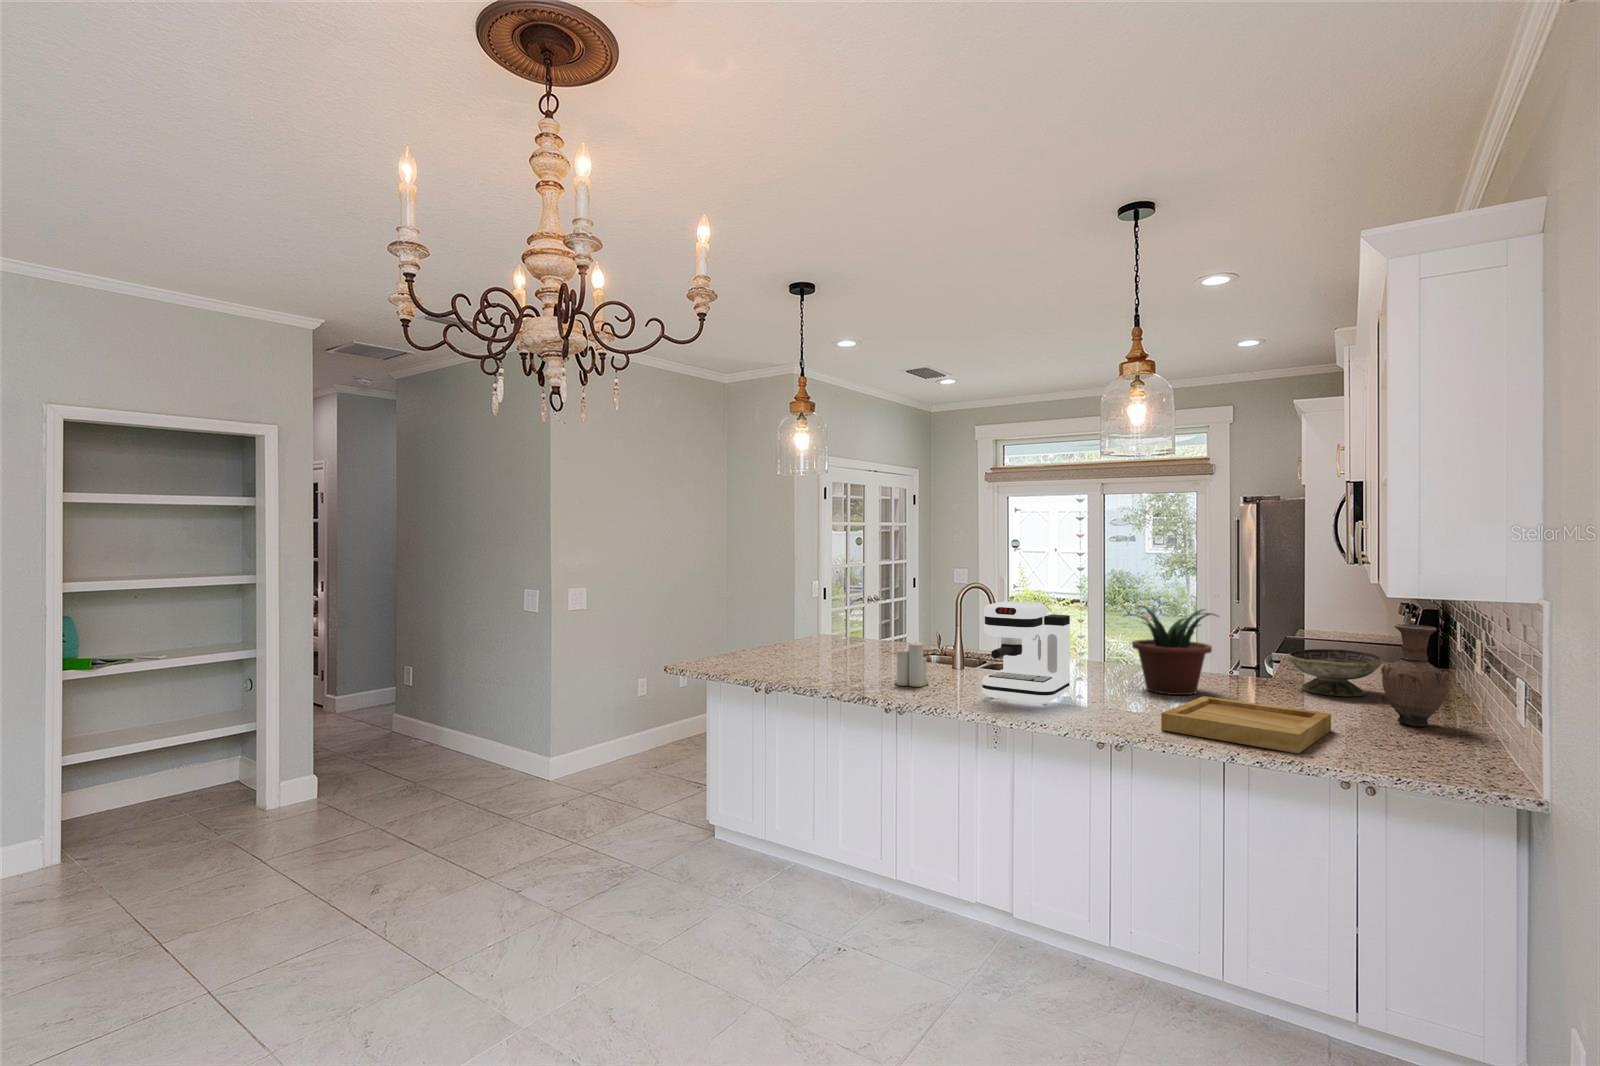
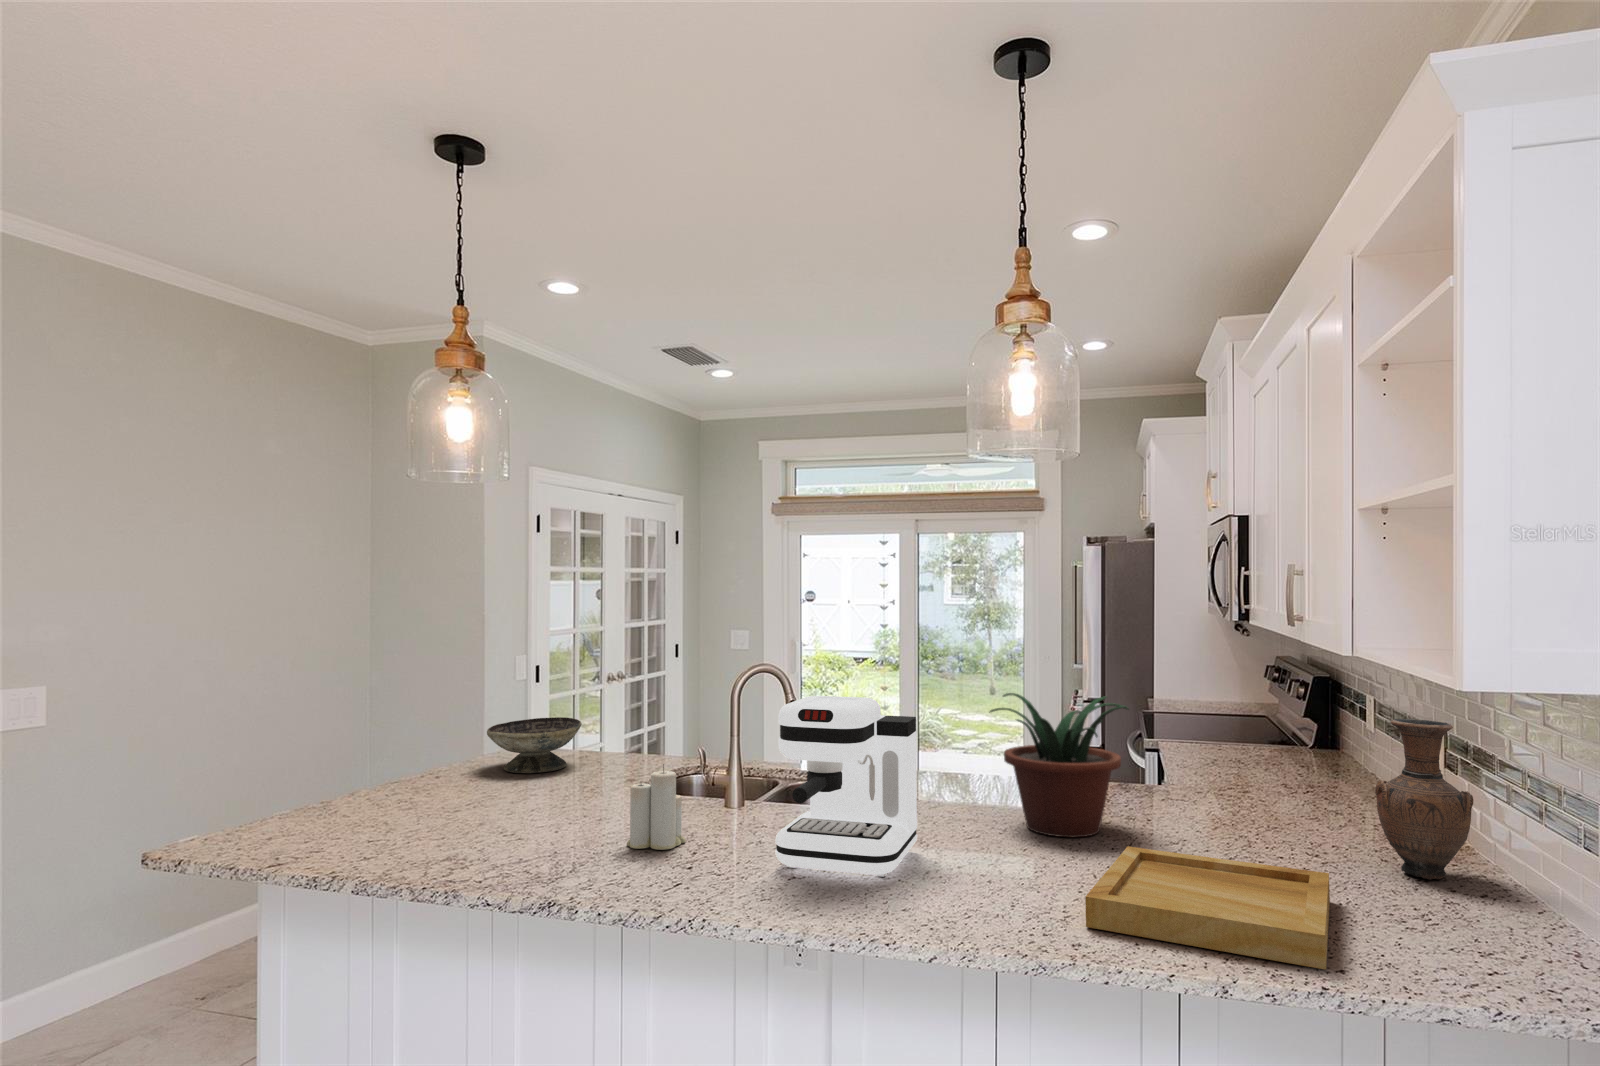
decorative bowl: present [1288,649,1382,697] -> present [487,717,582,773]

